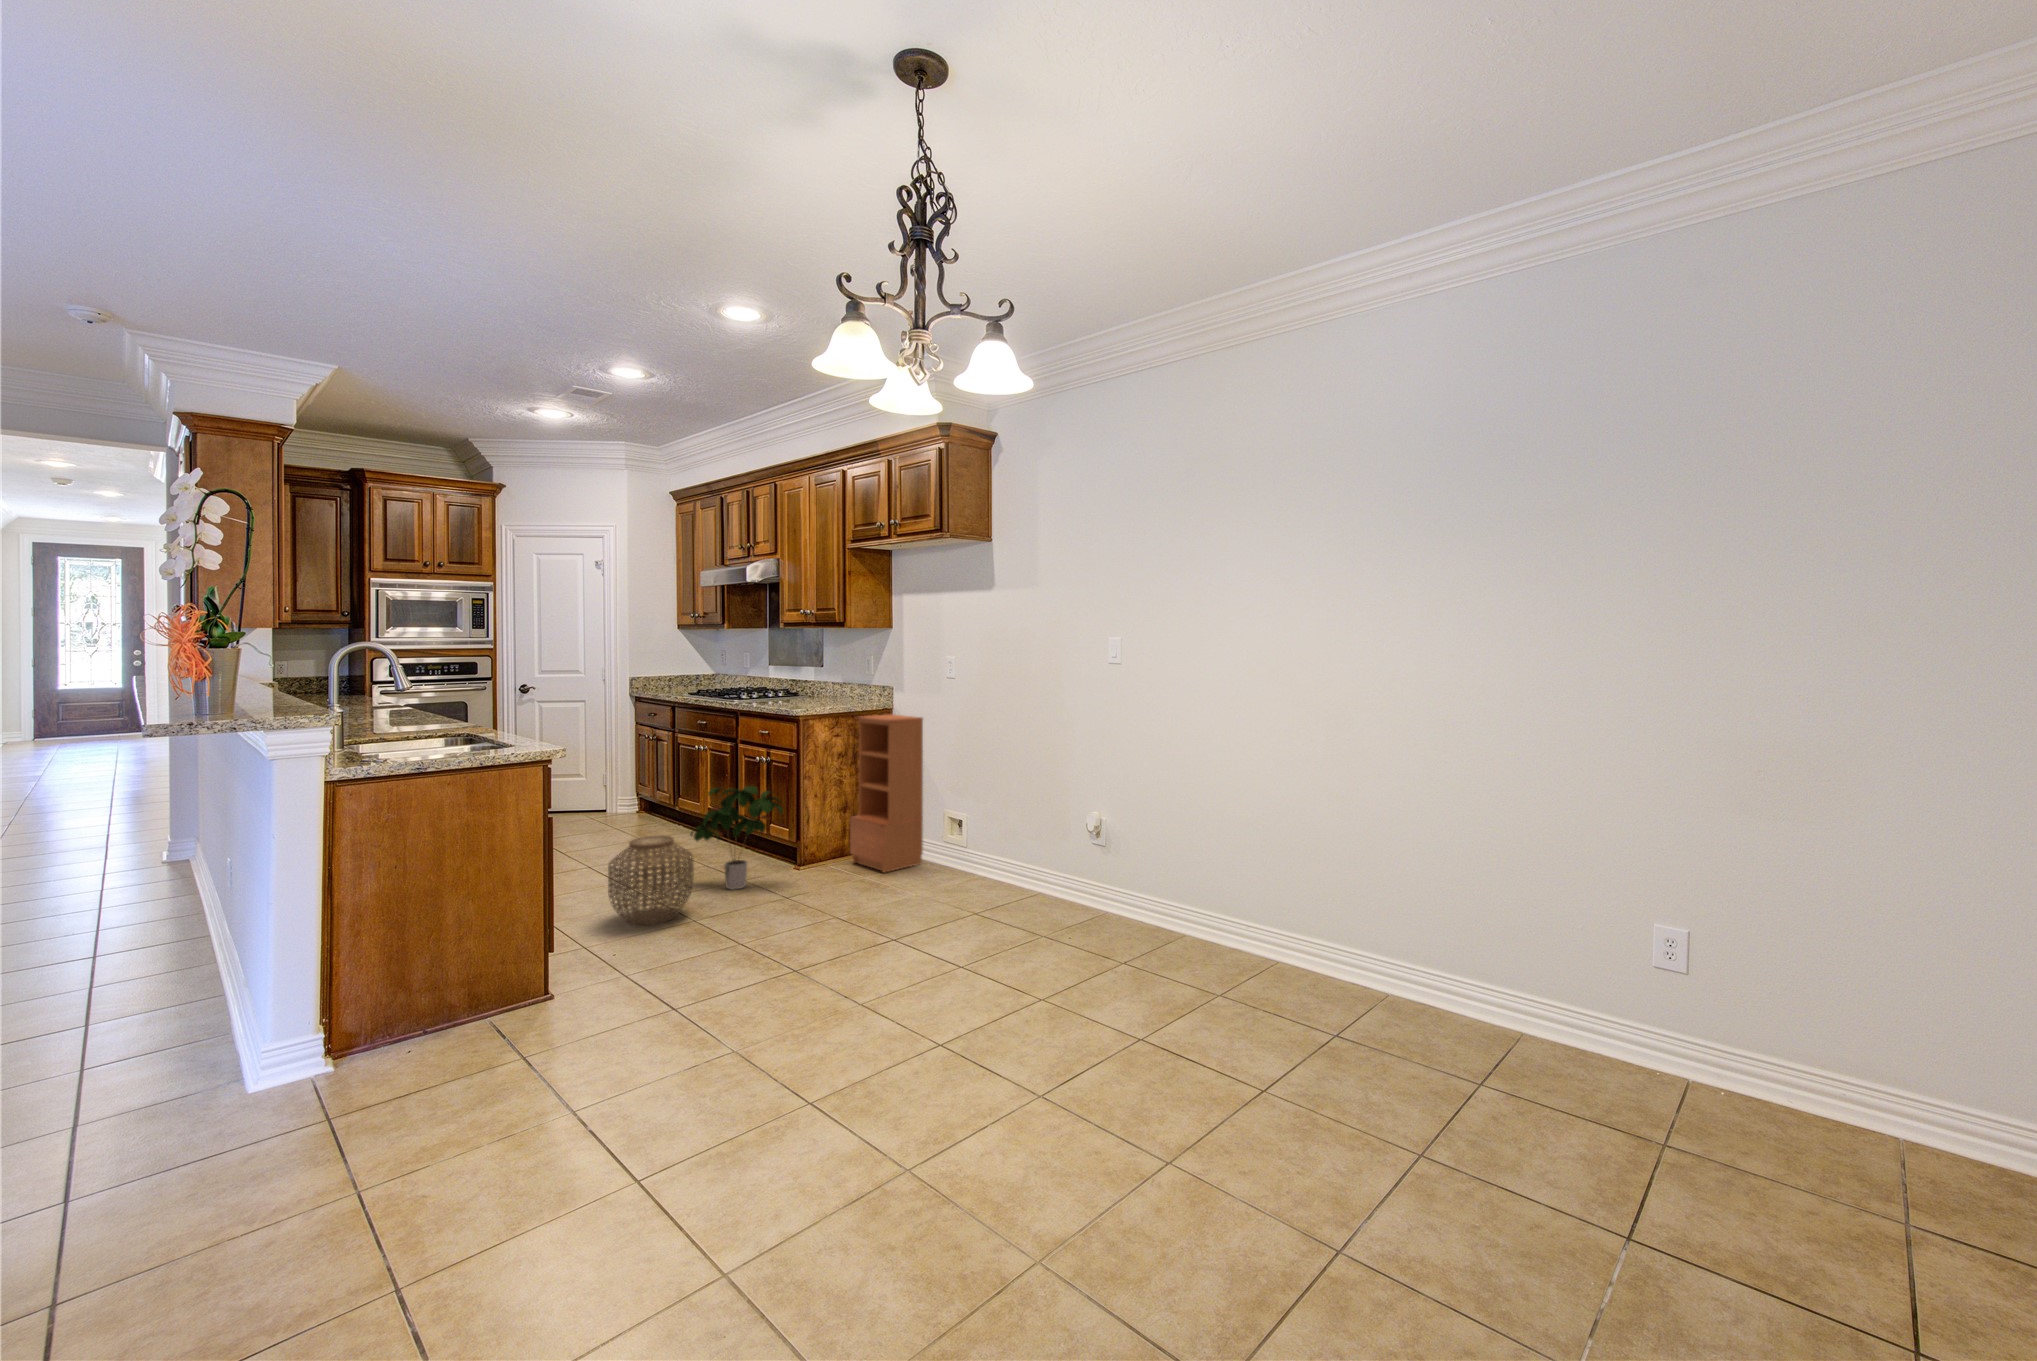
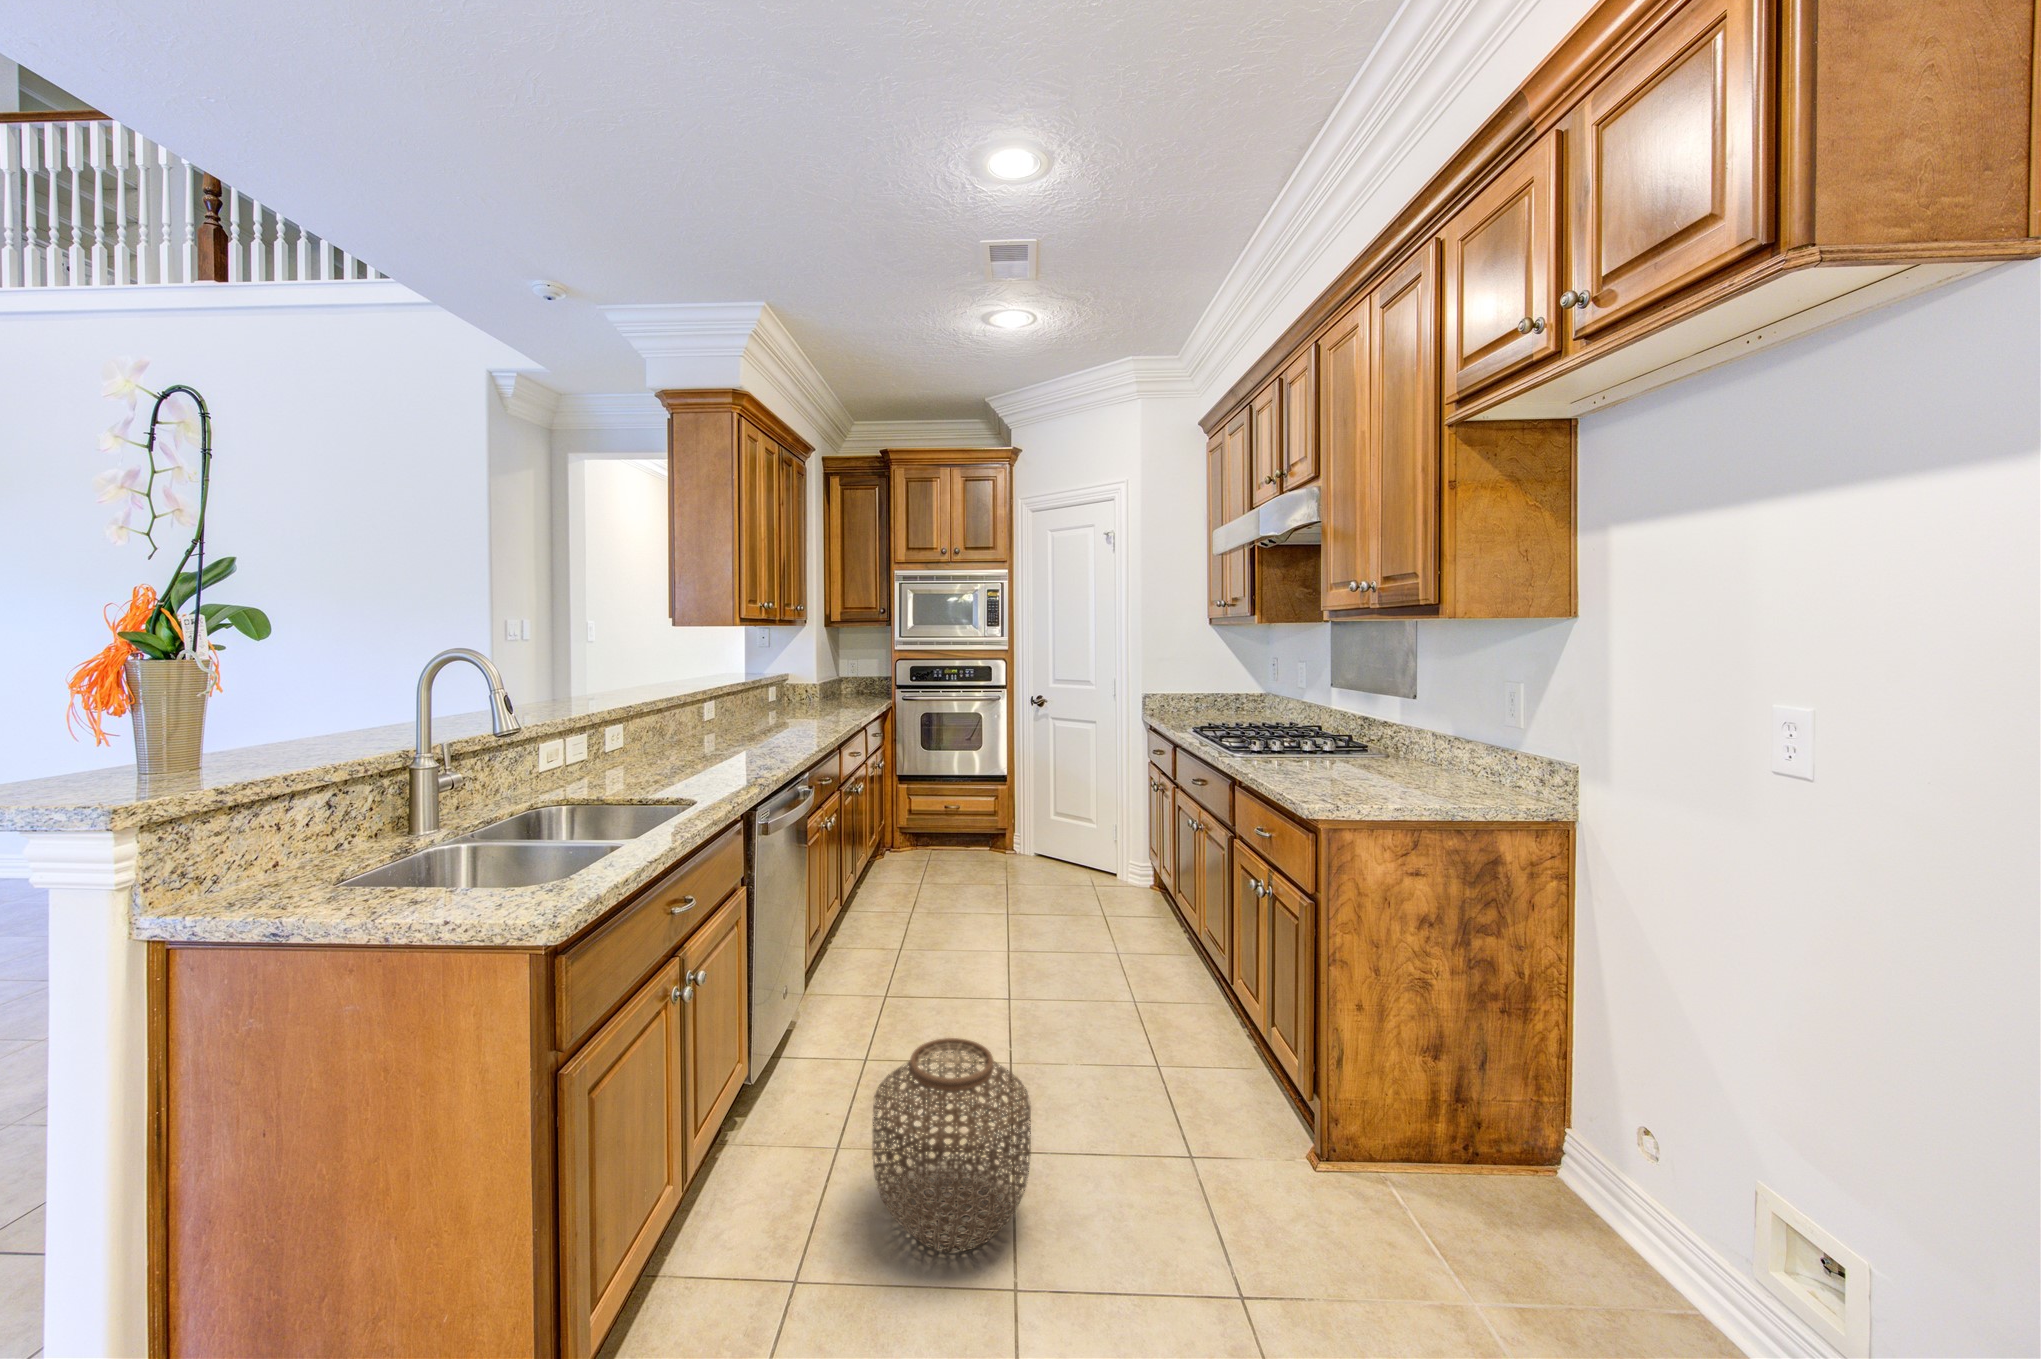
bookcase: present [850,714,923,872] -> none [1448,837,1687,1313]
potted plant: present [691,786,783,890] -> none [1089,943,1255,1186]

